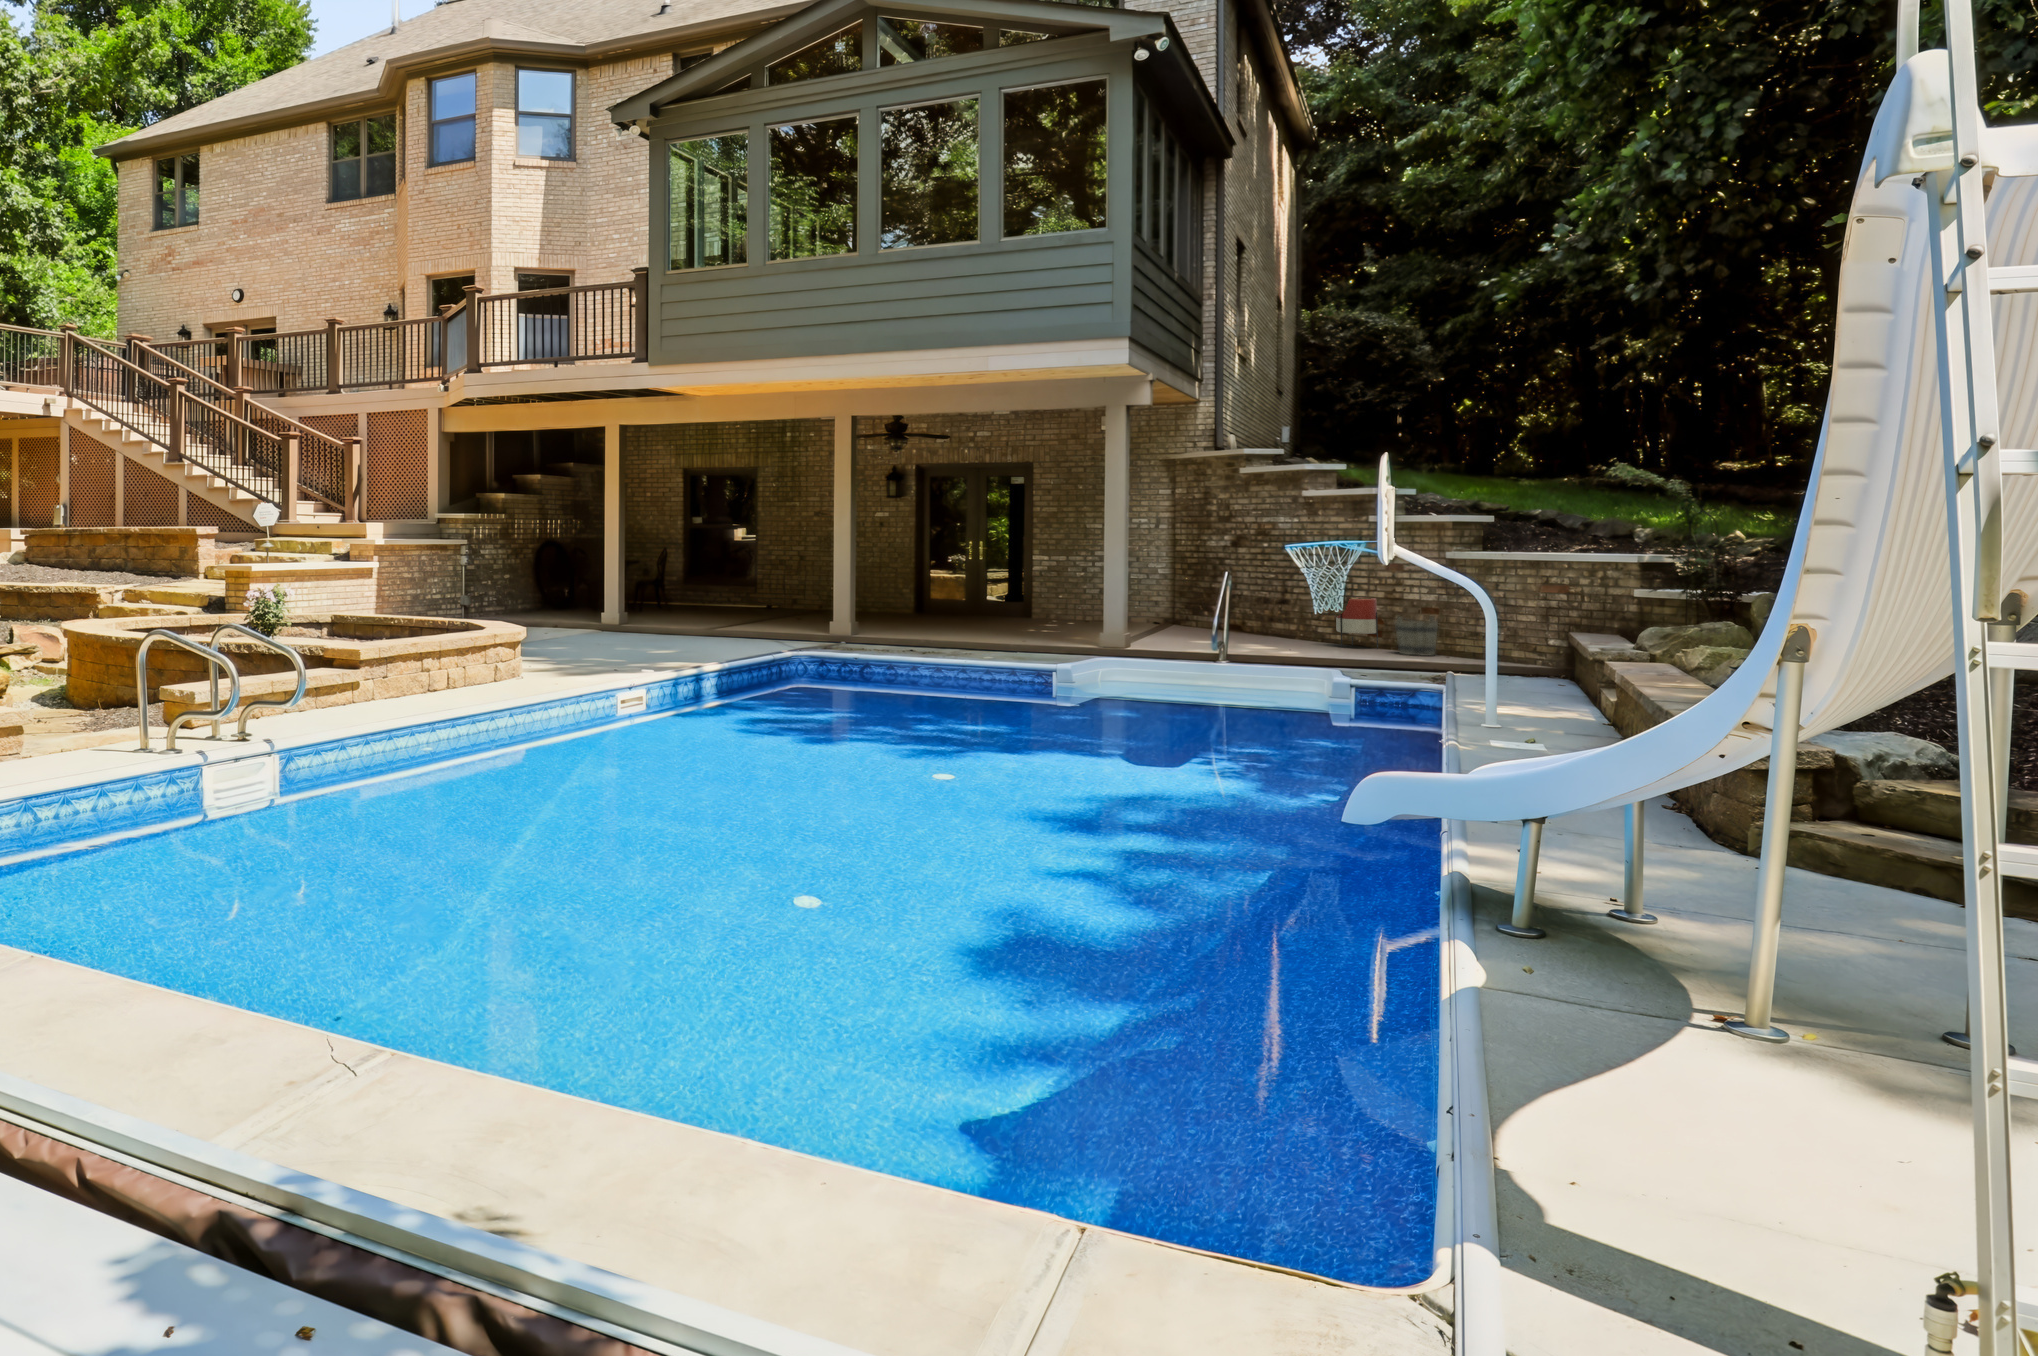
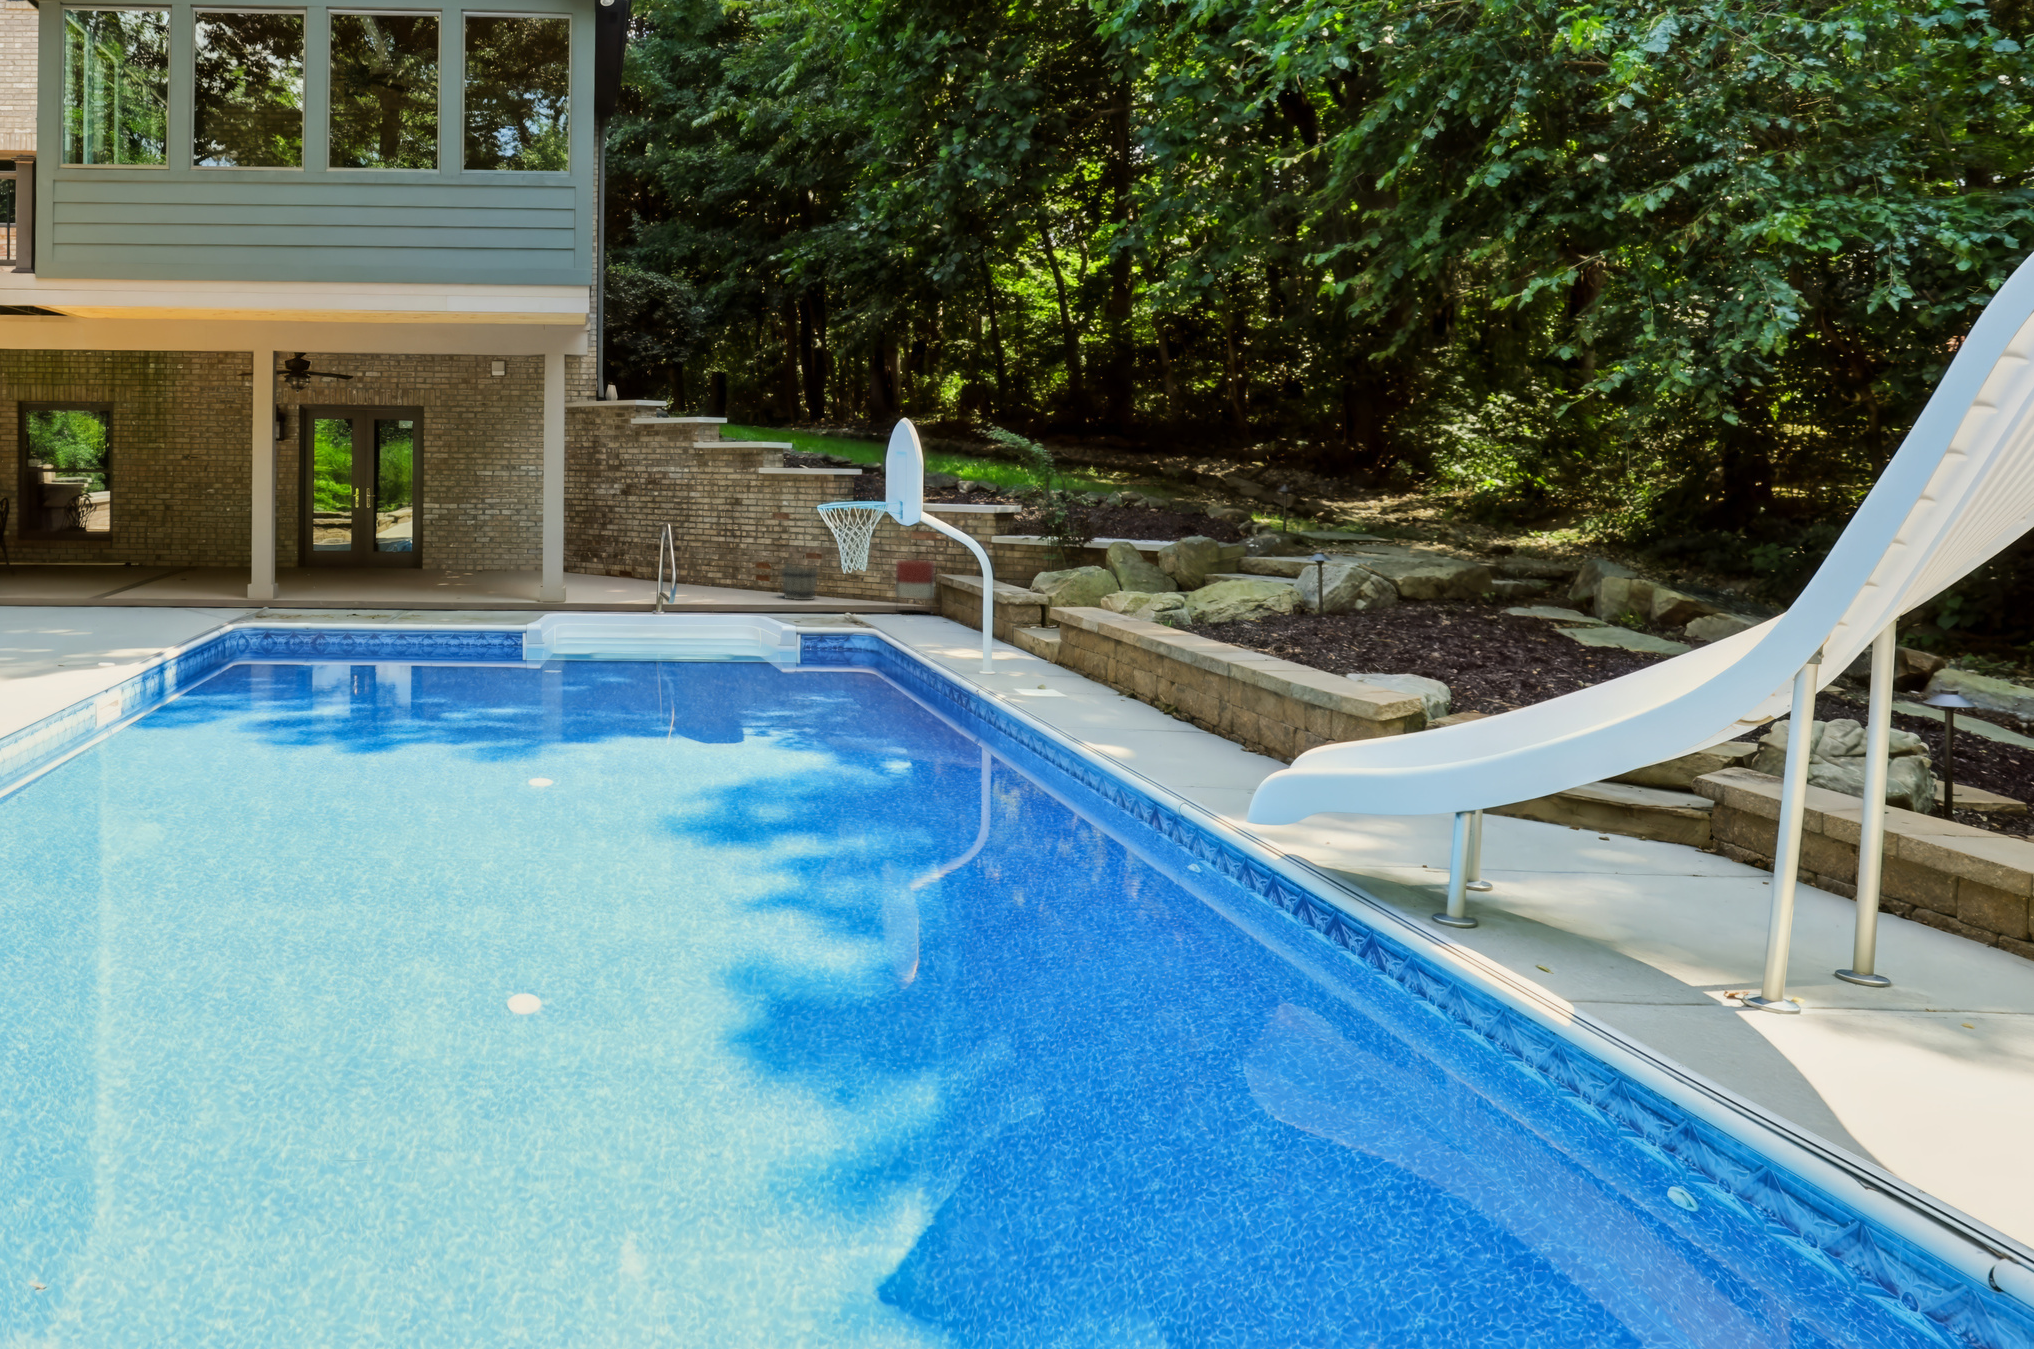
planter: present [1336,598,1378,648] -> present [895,560,935,609]

